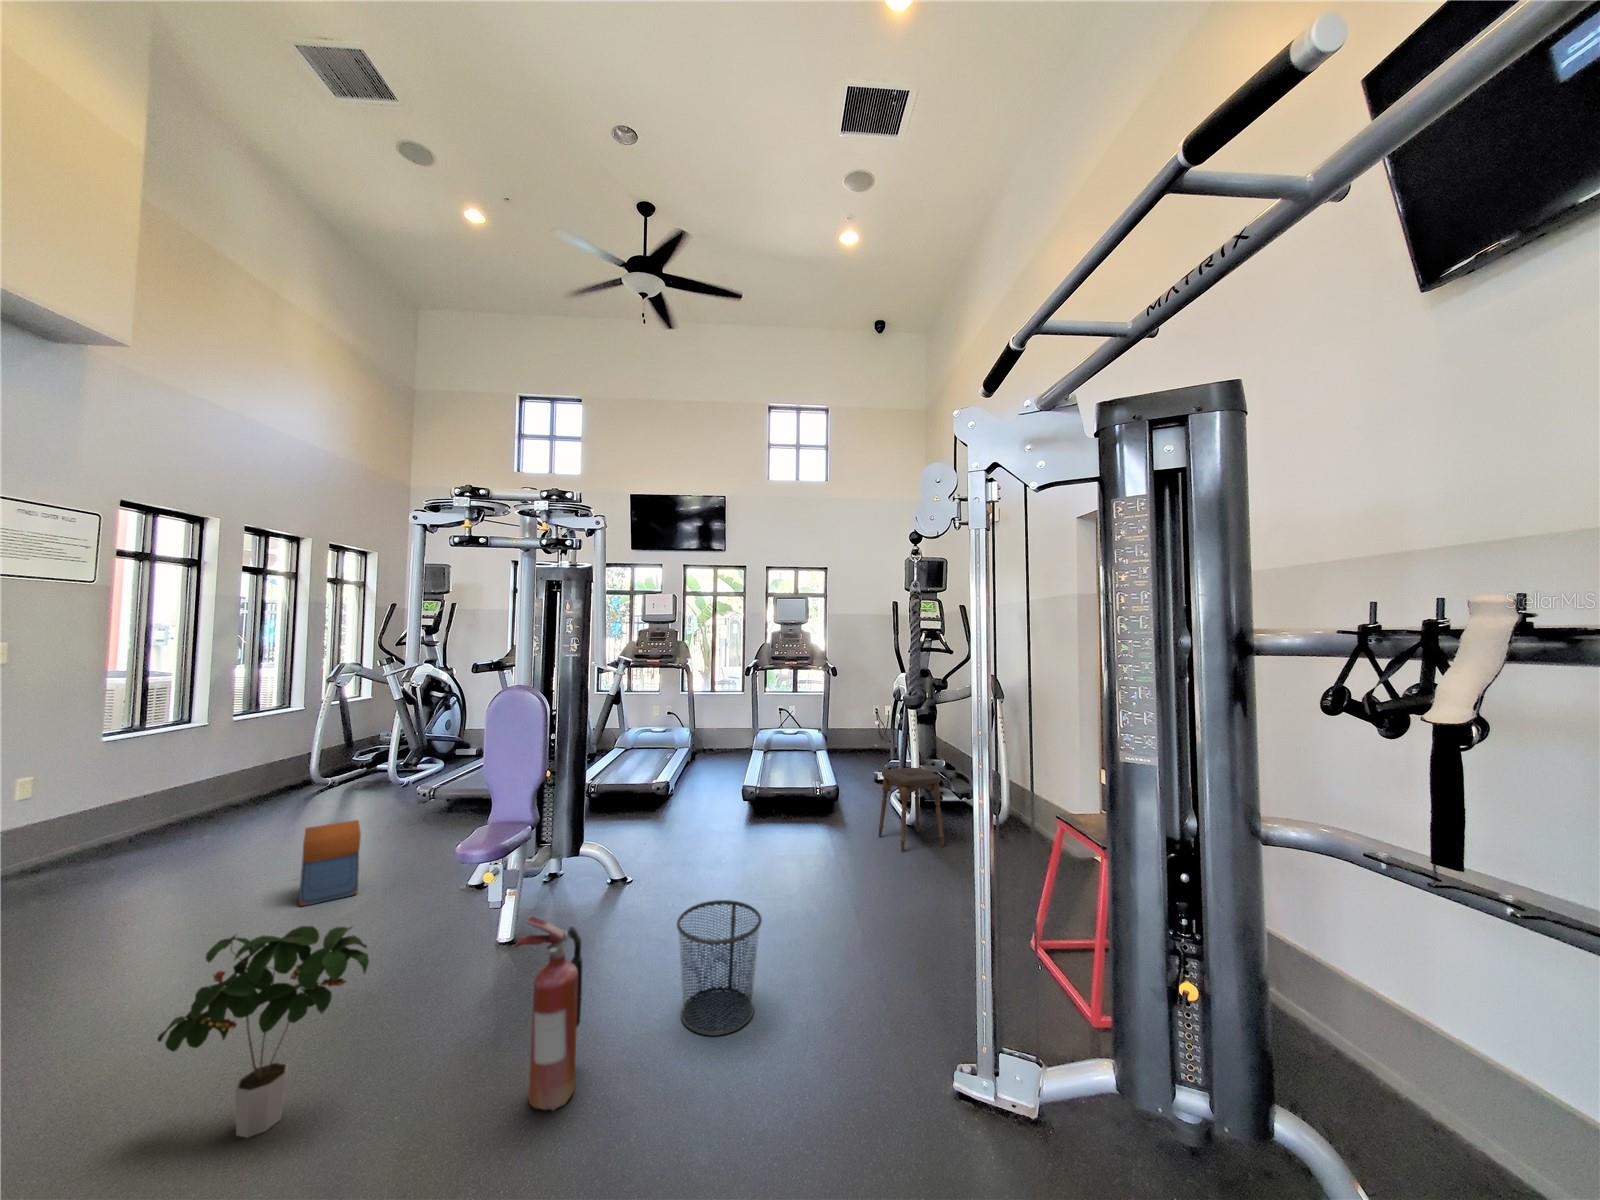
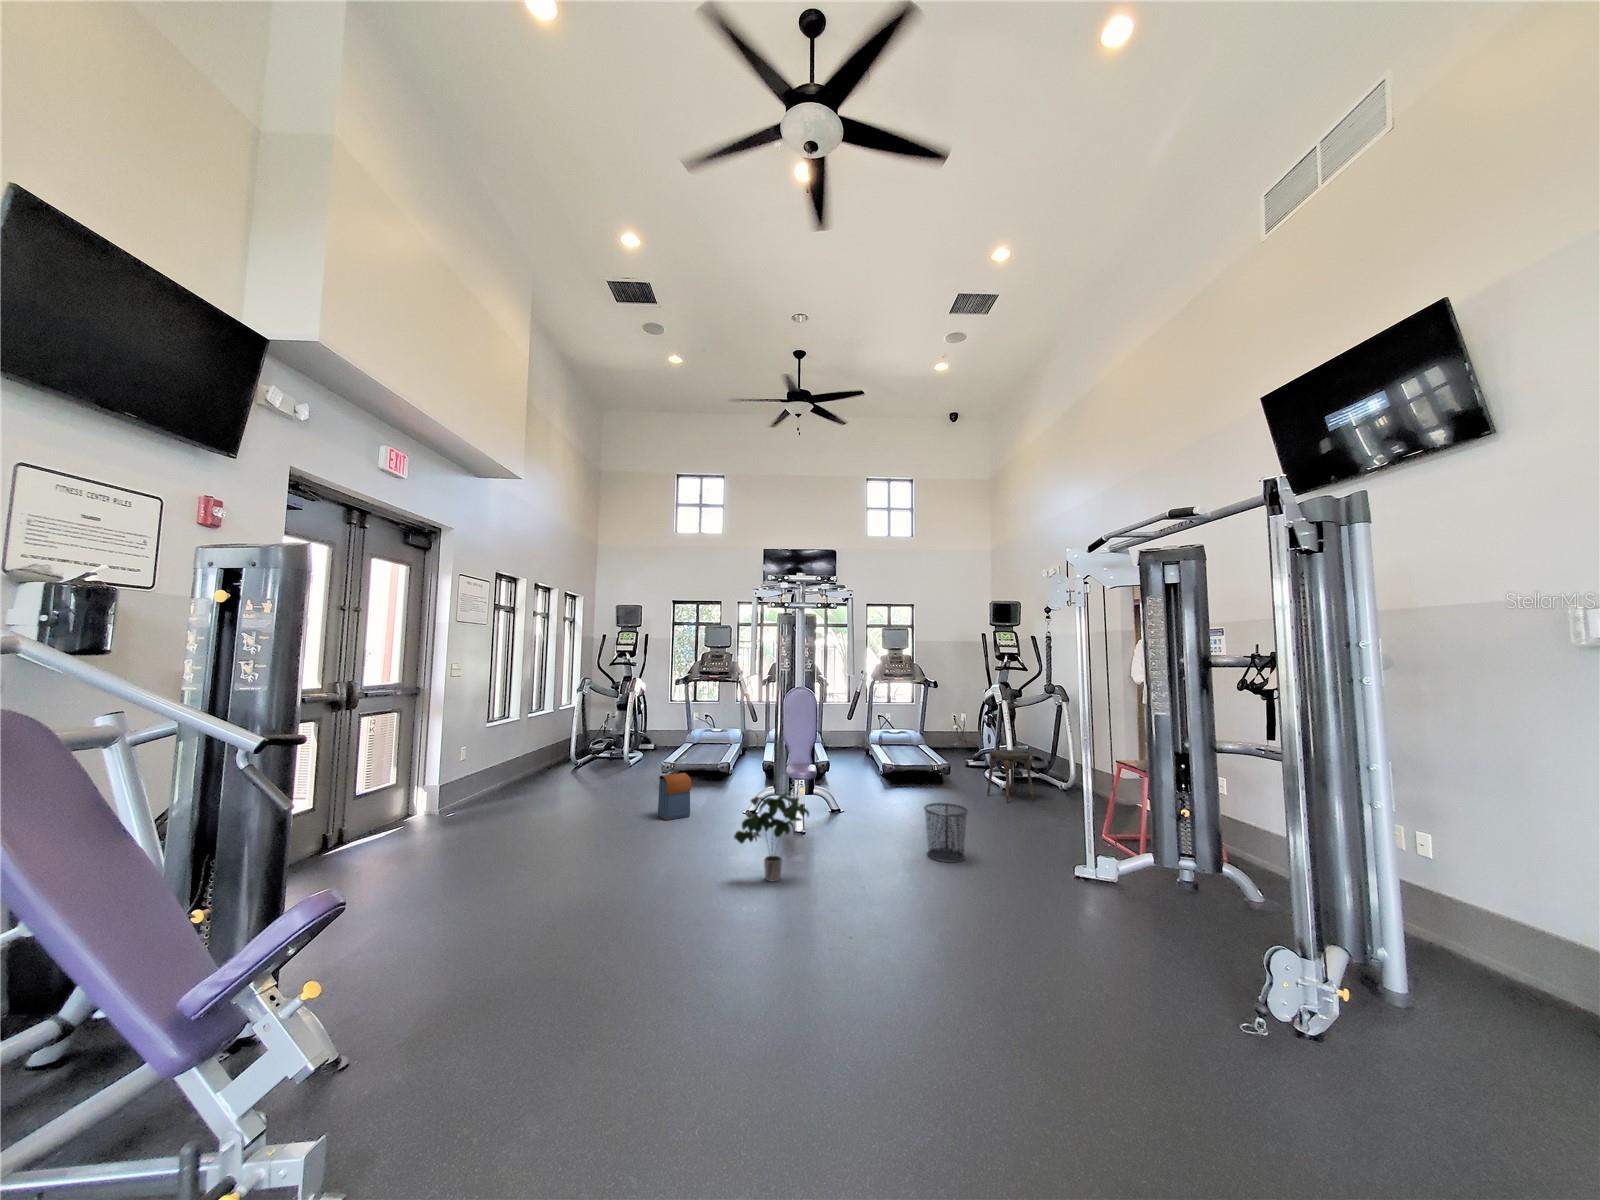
fire extinguisher: present [513,916,582,1110] -> none [872,793,902,879]

